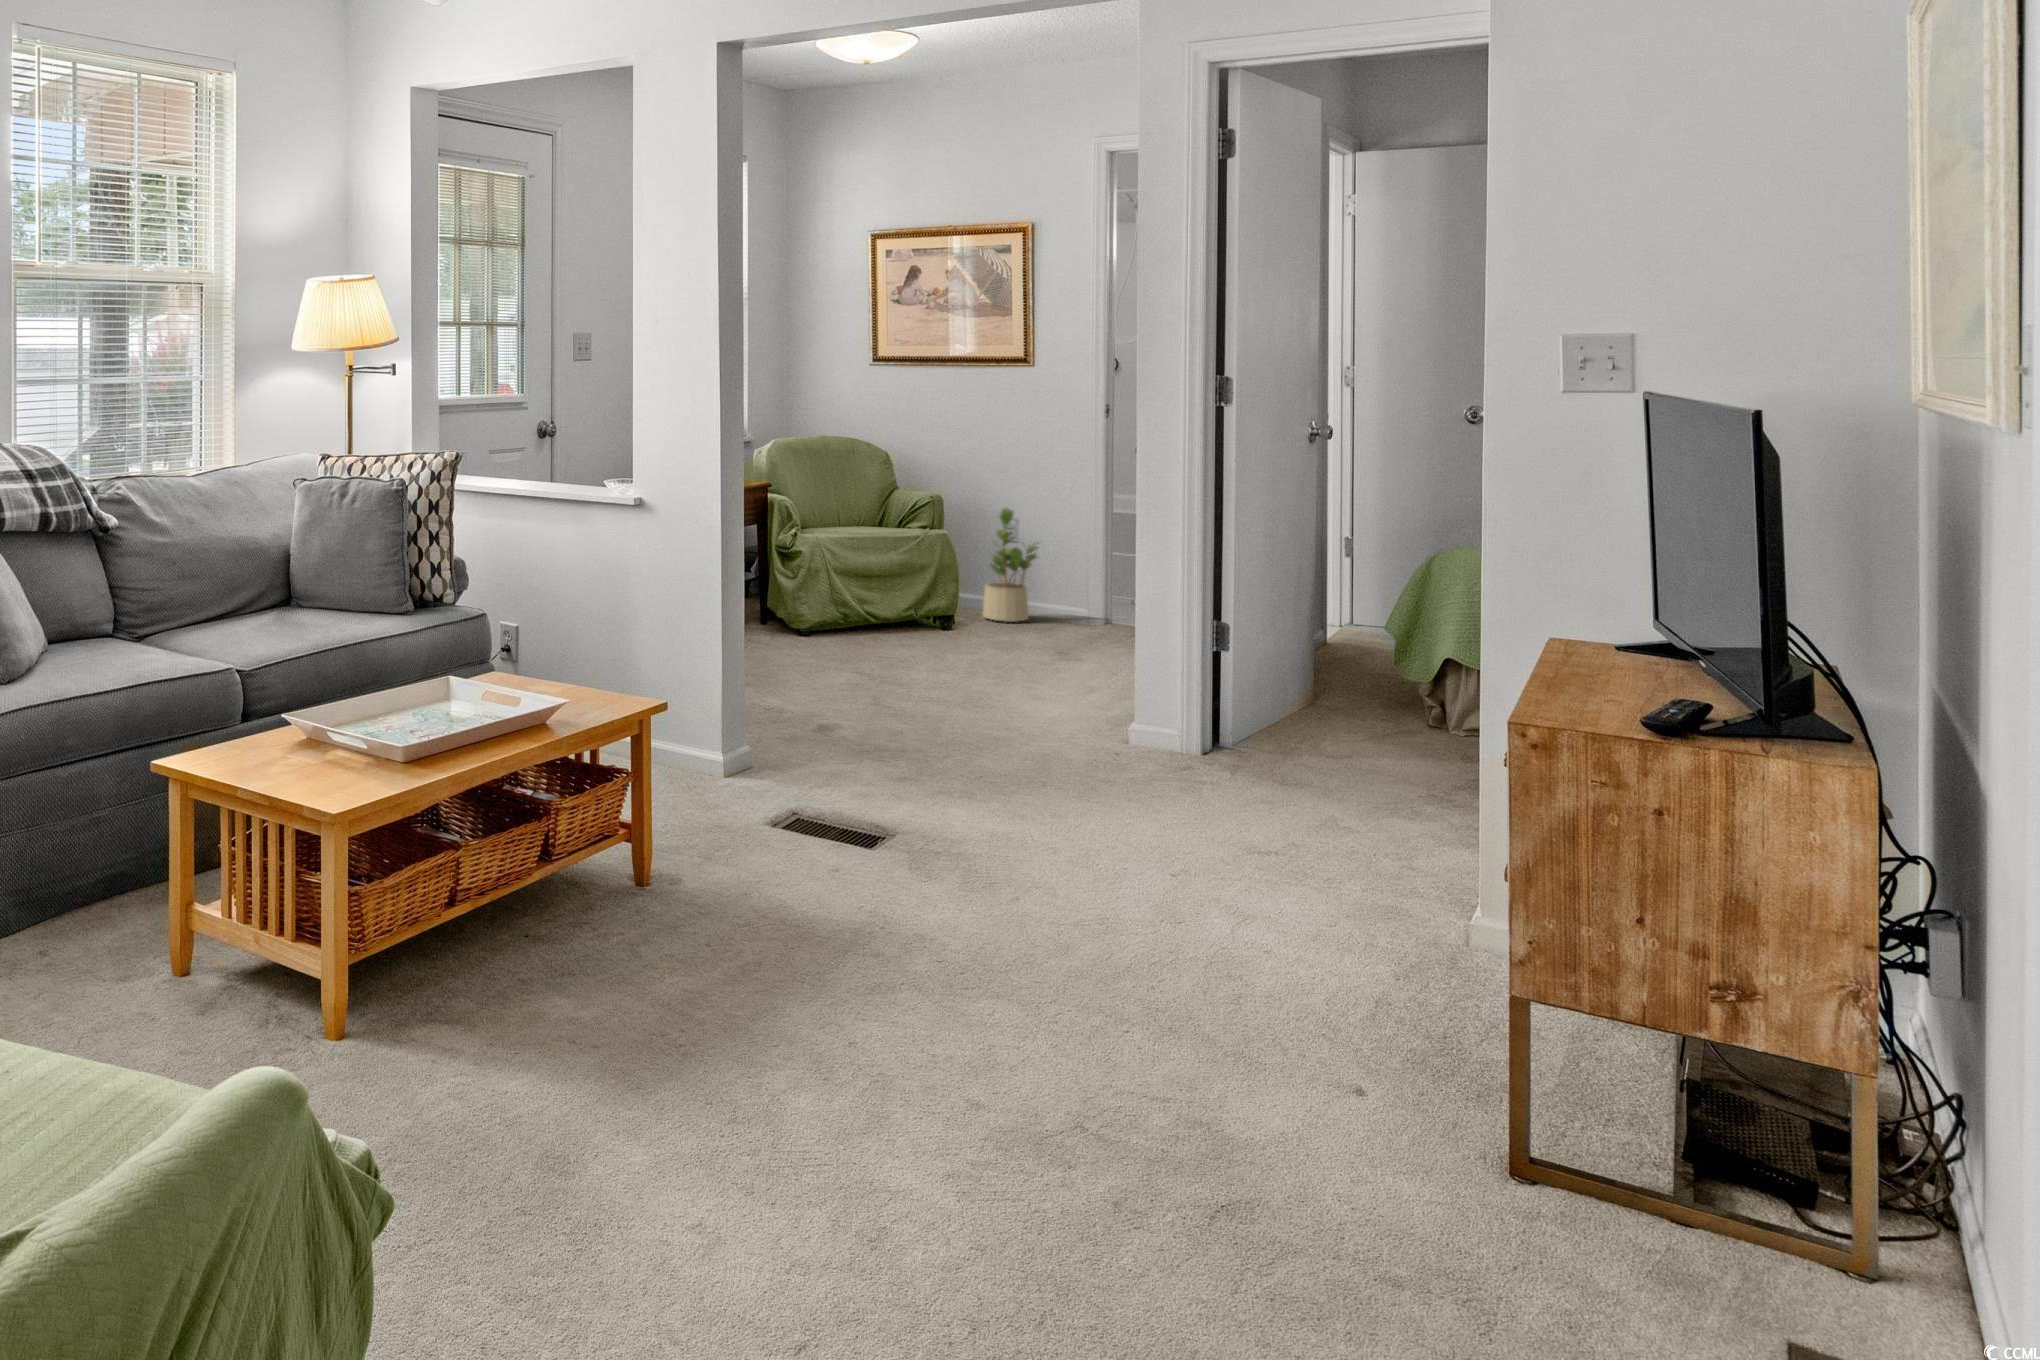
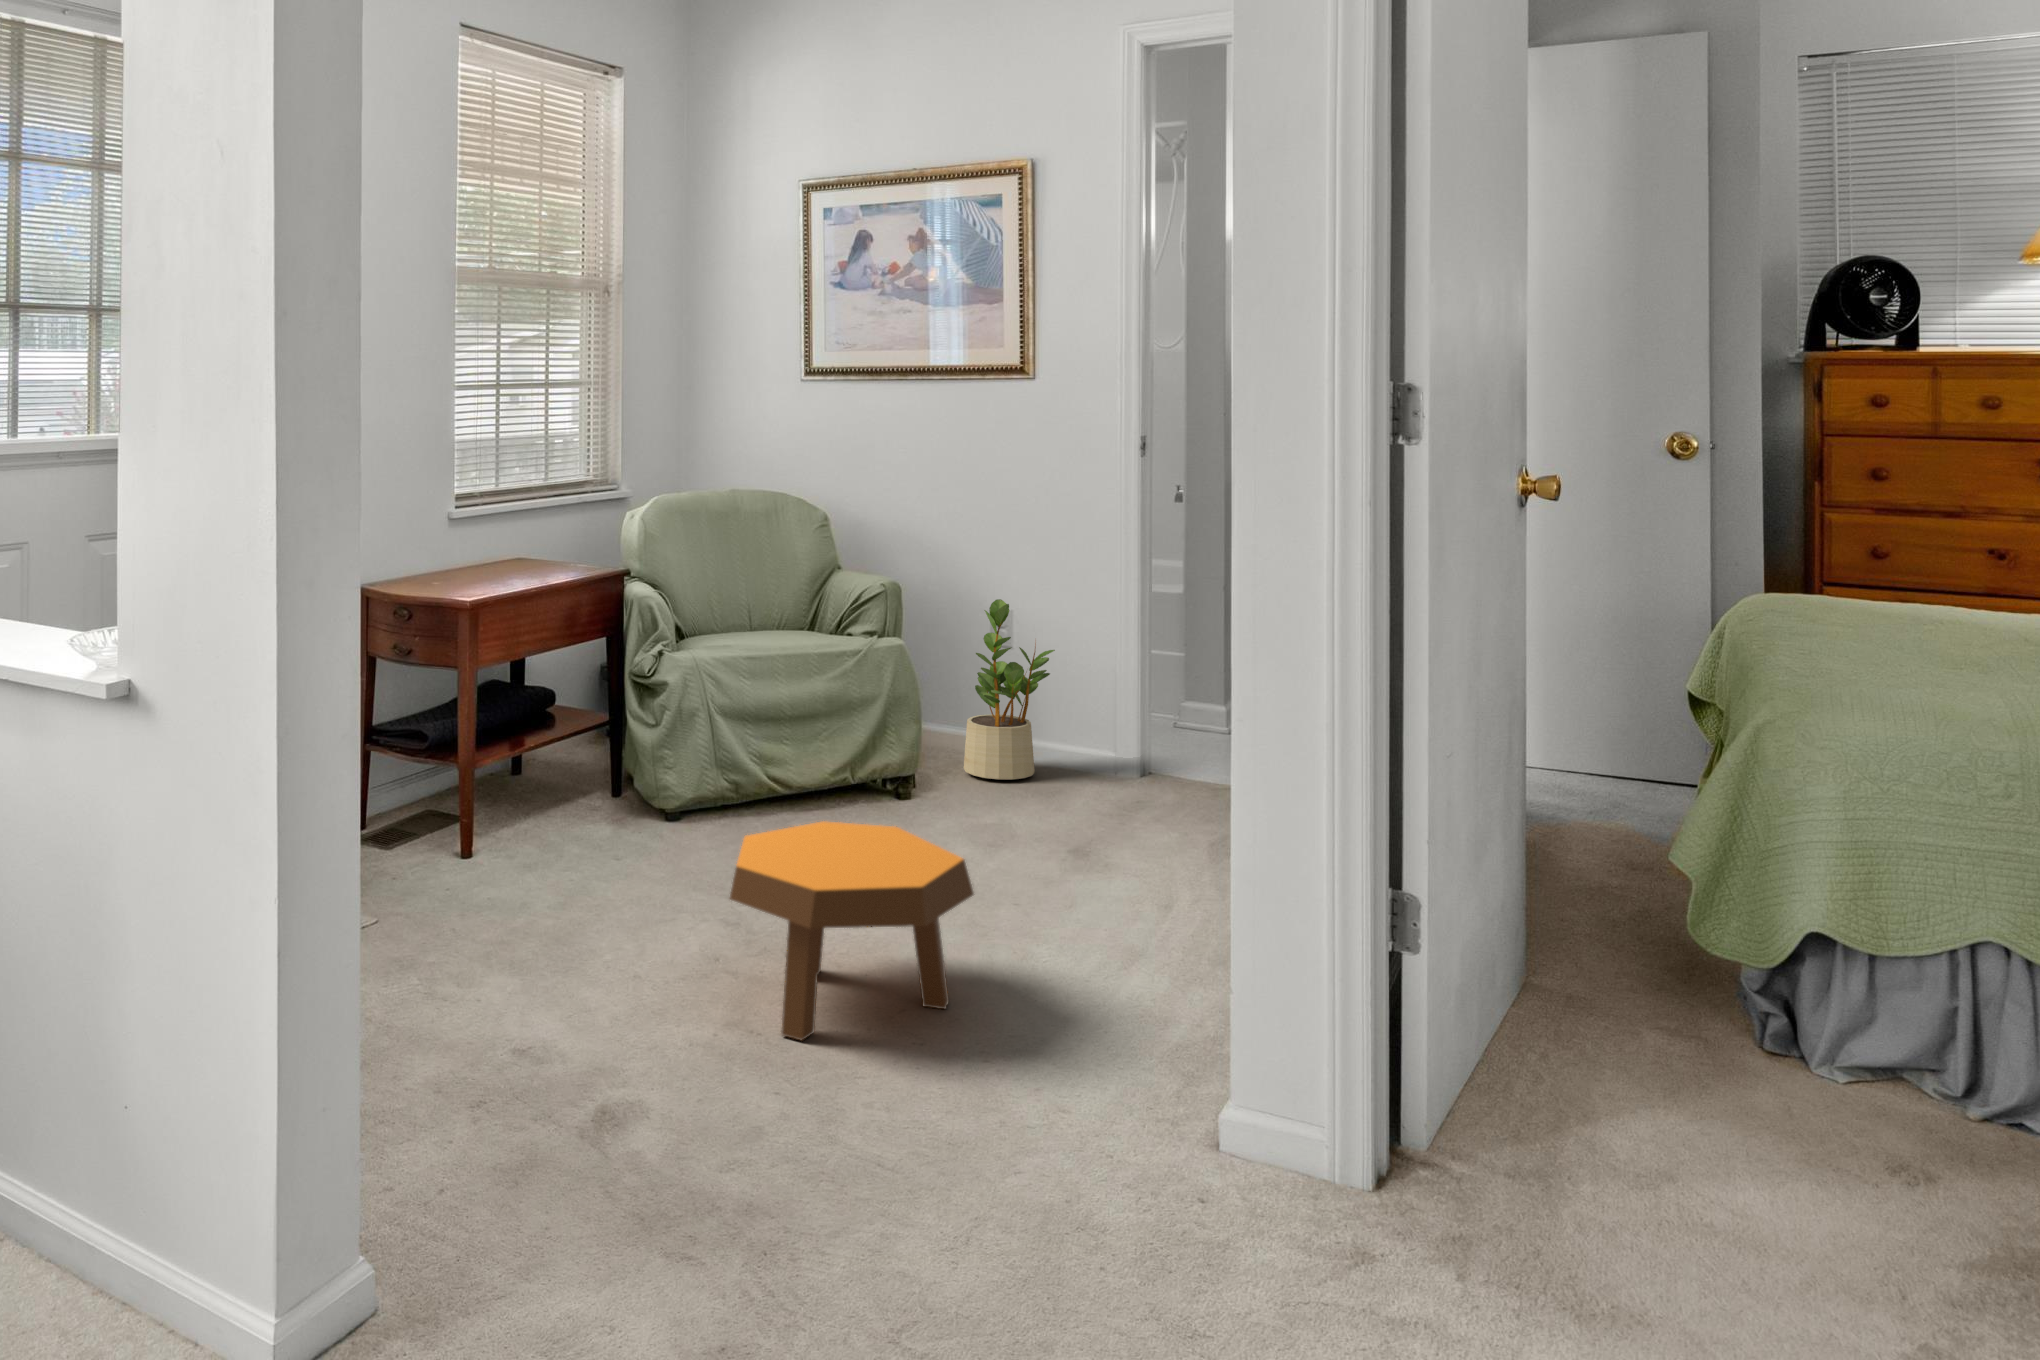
footstool: none [872,612,1003,711] -> present [730,821,974,1040]

